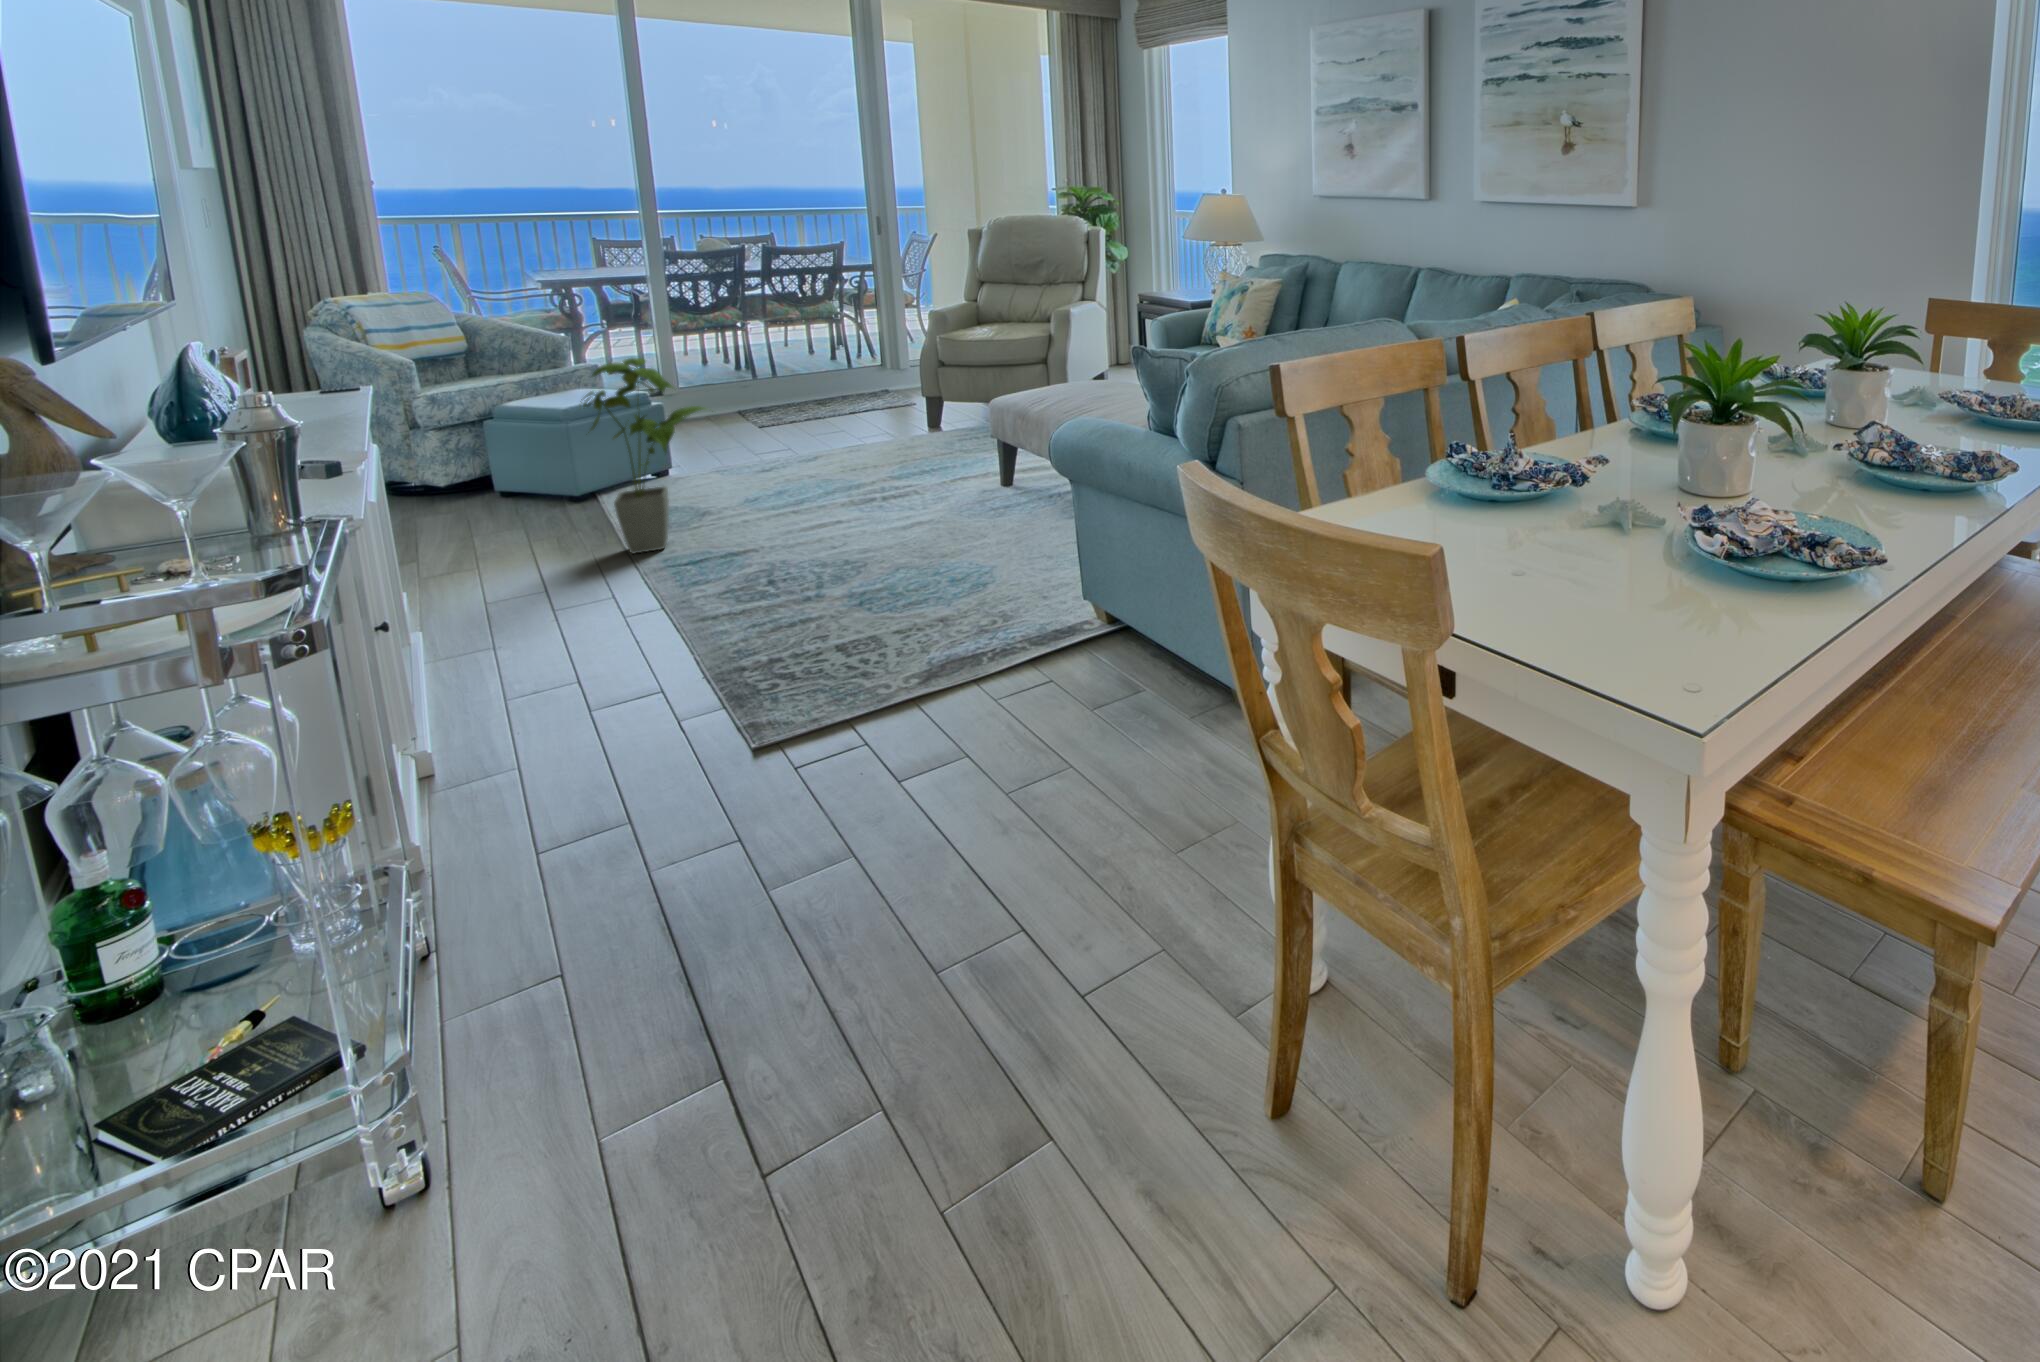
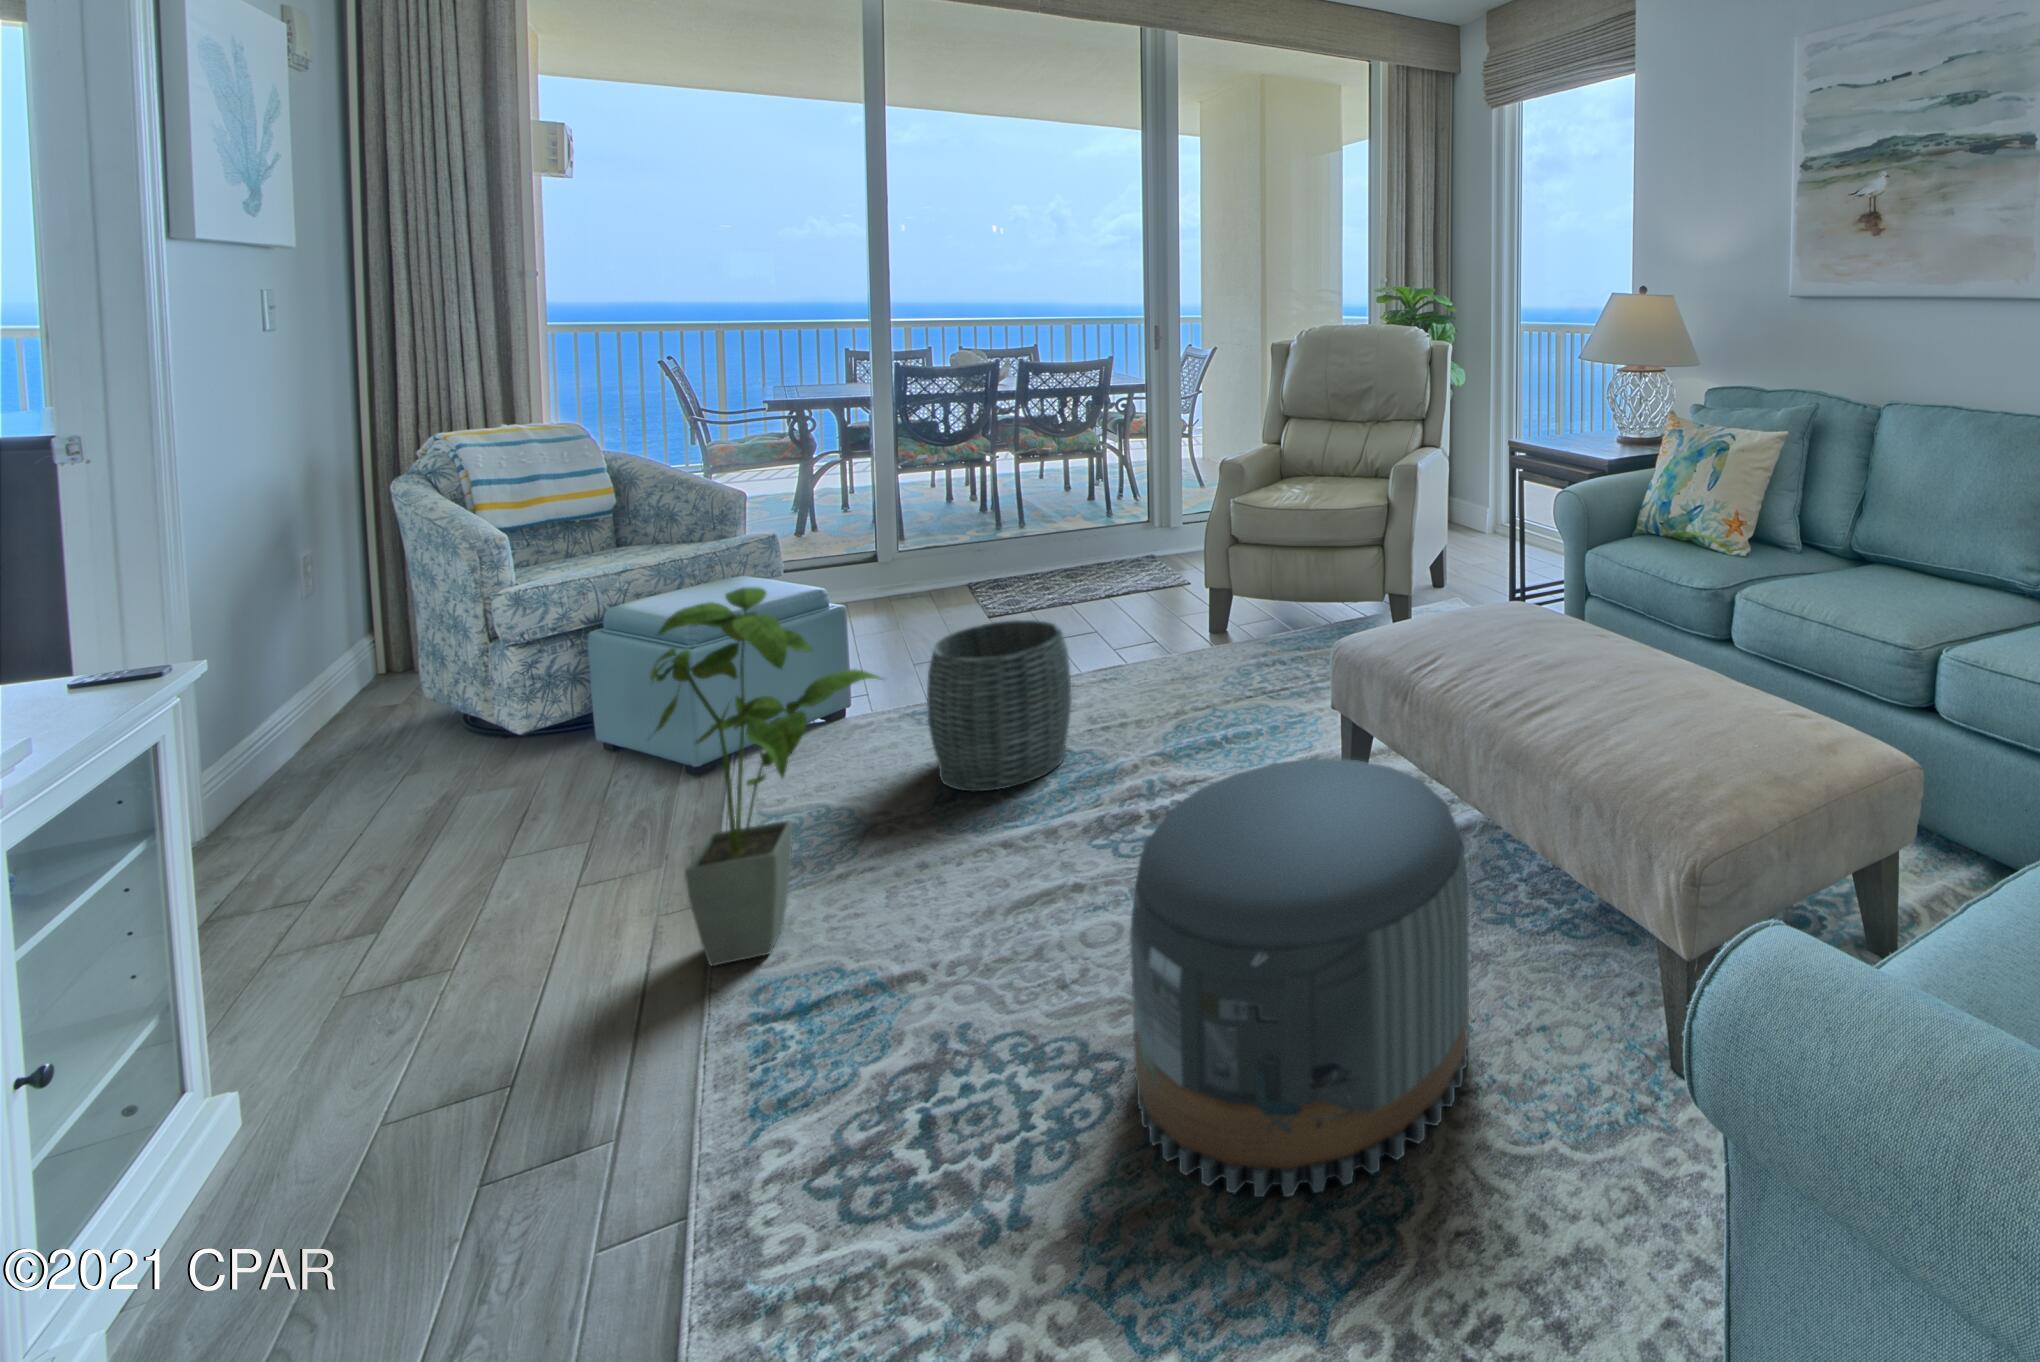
woven basket: none [732,403,828,496] -> present [927,620,1072,791]
pouf: none [865,430,1040,582] -> present [1130,759,1469,1197]

